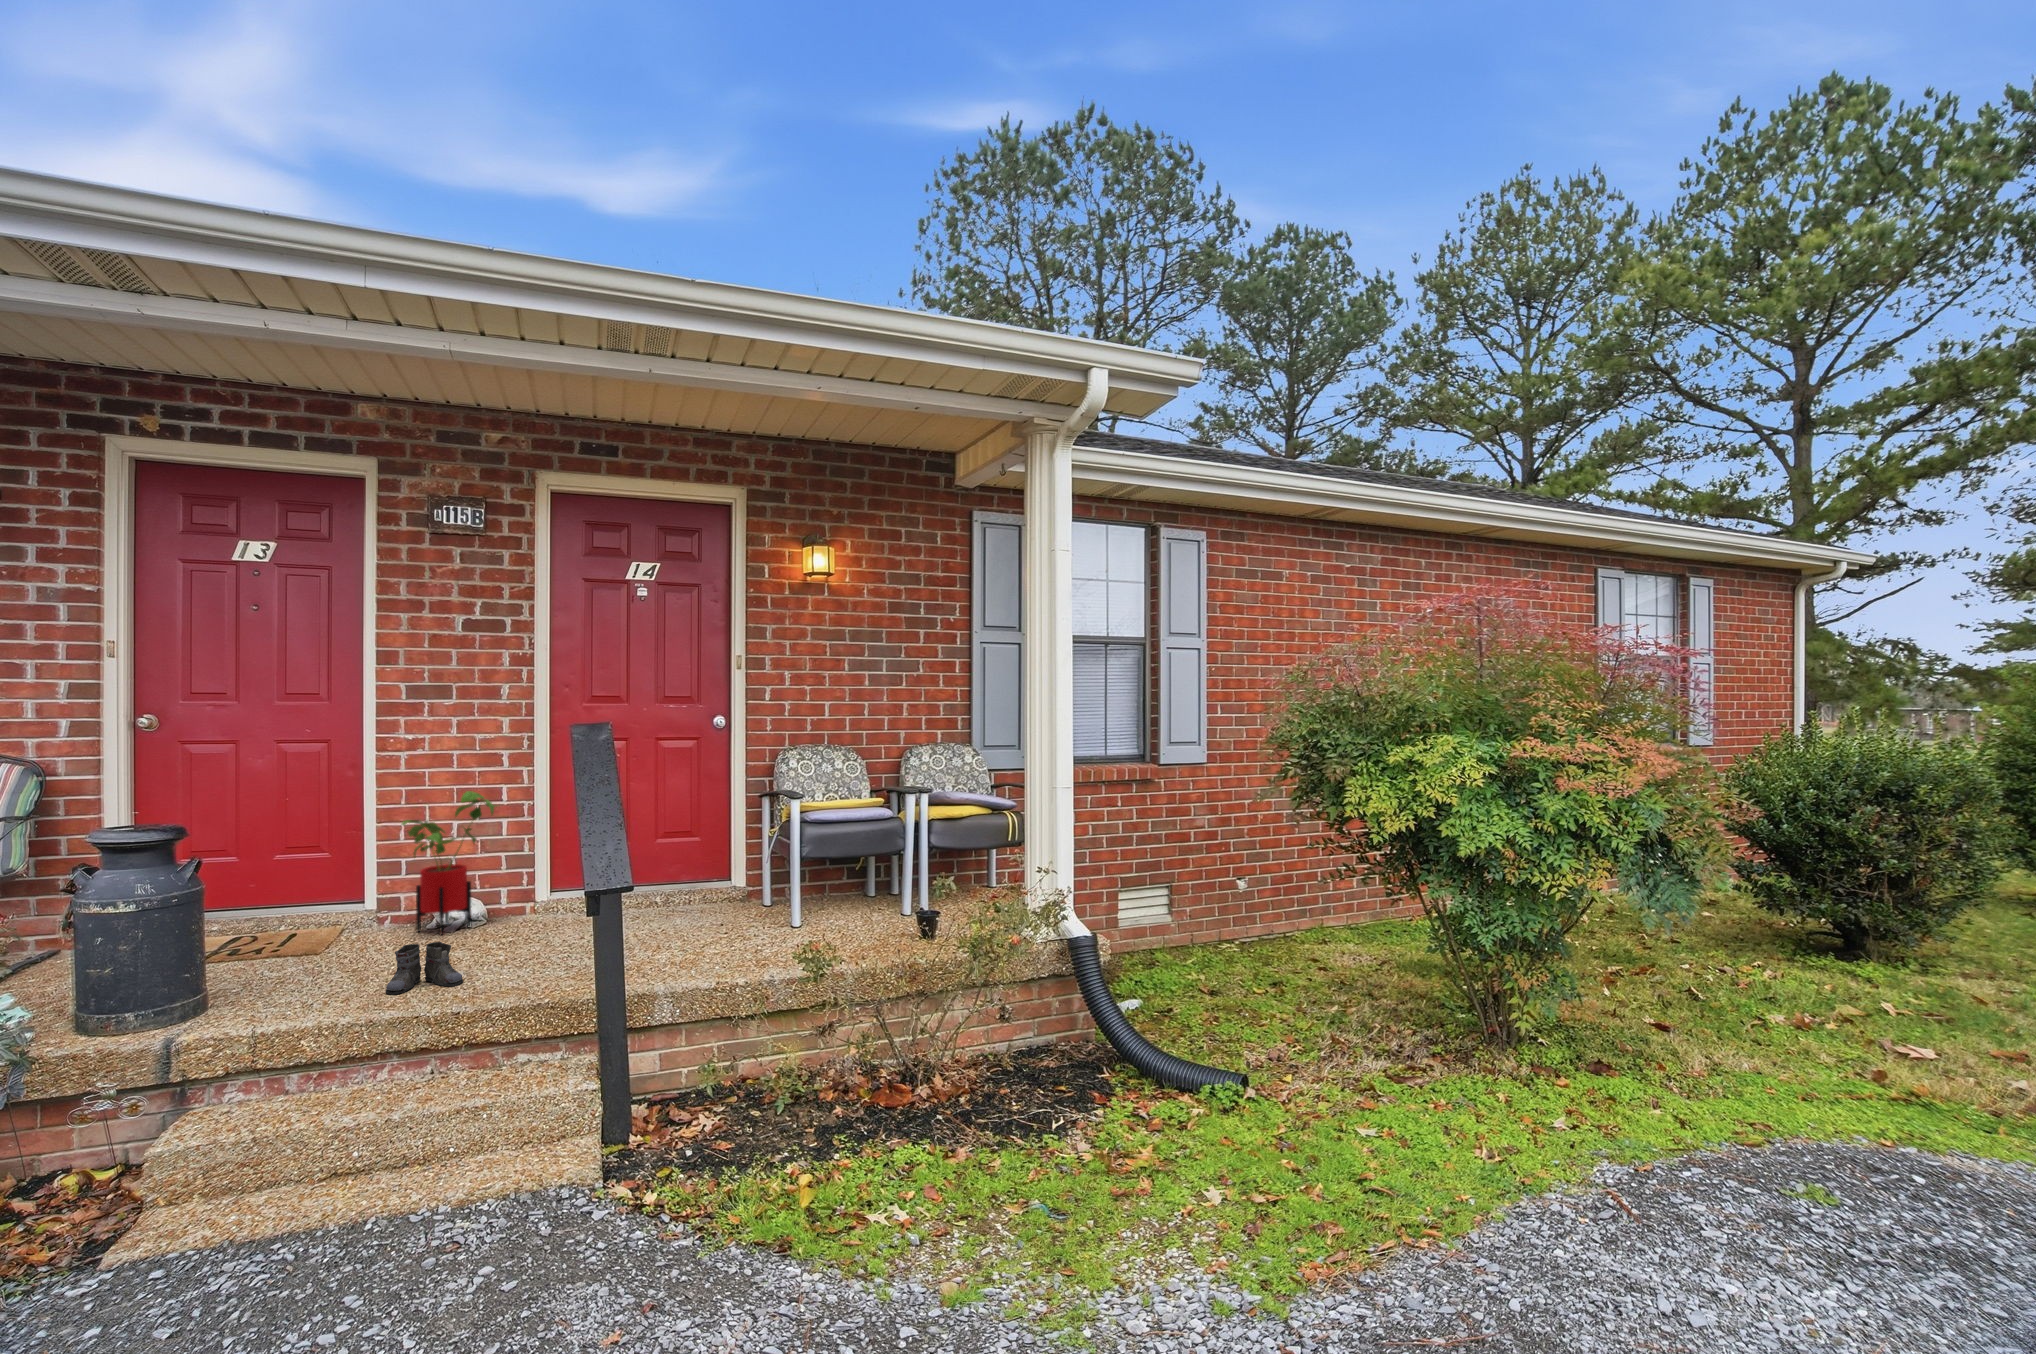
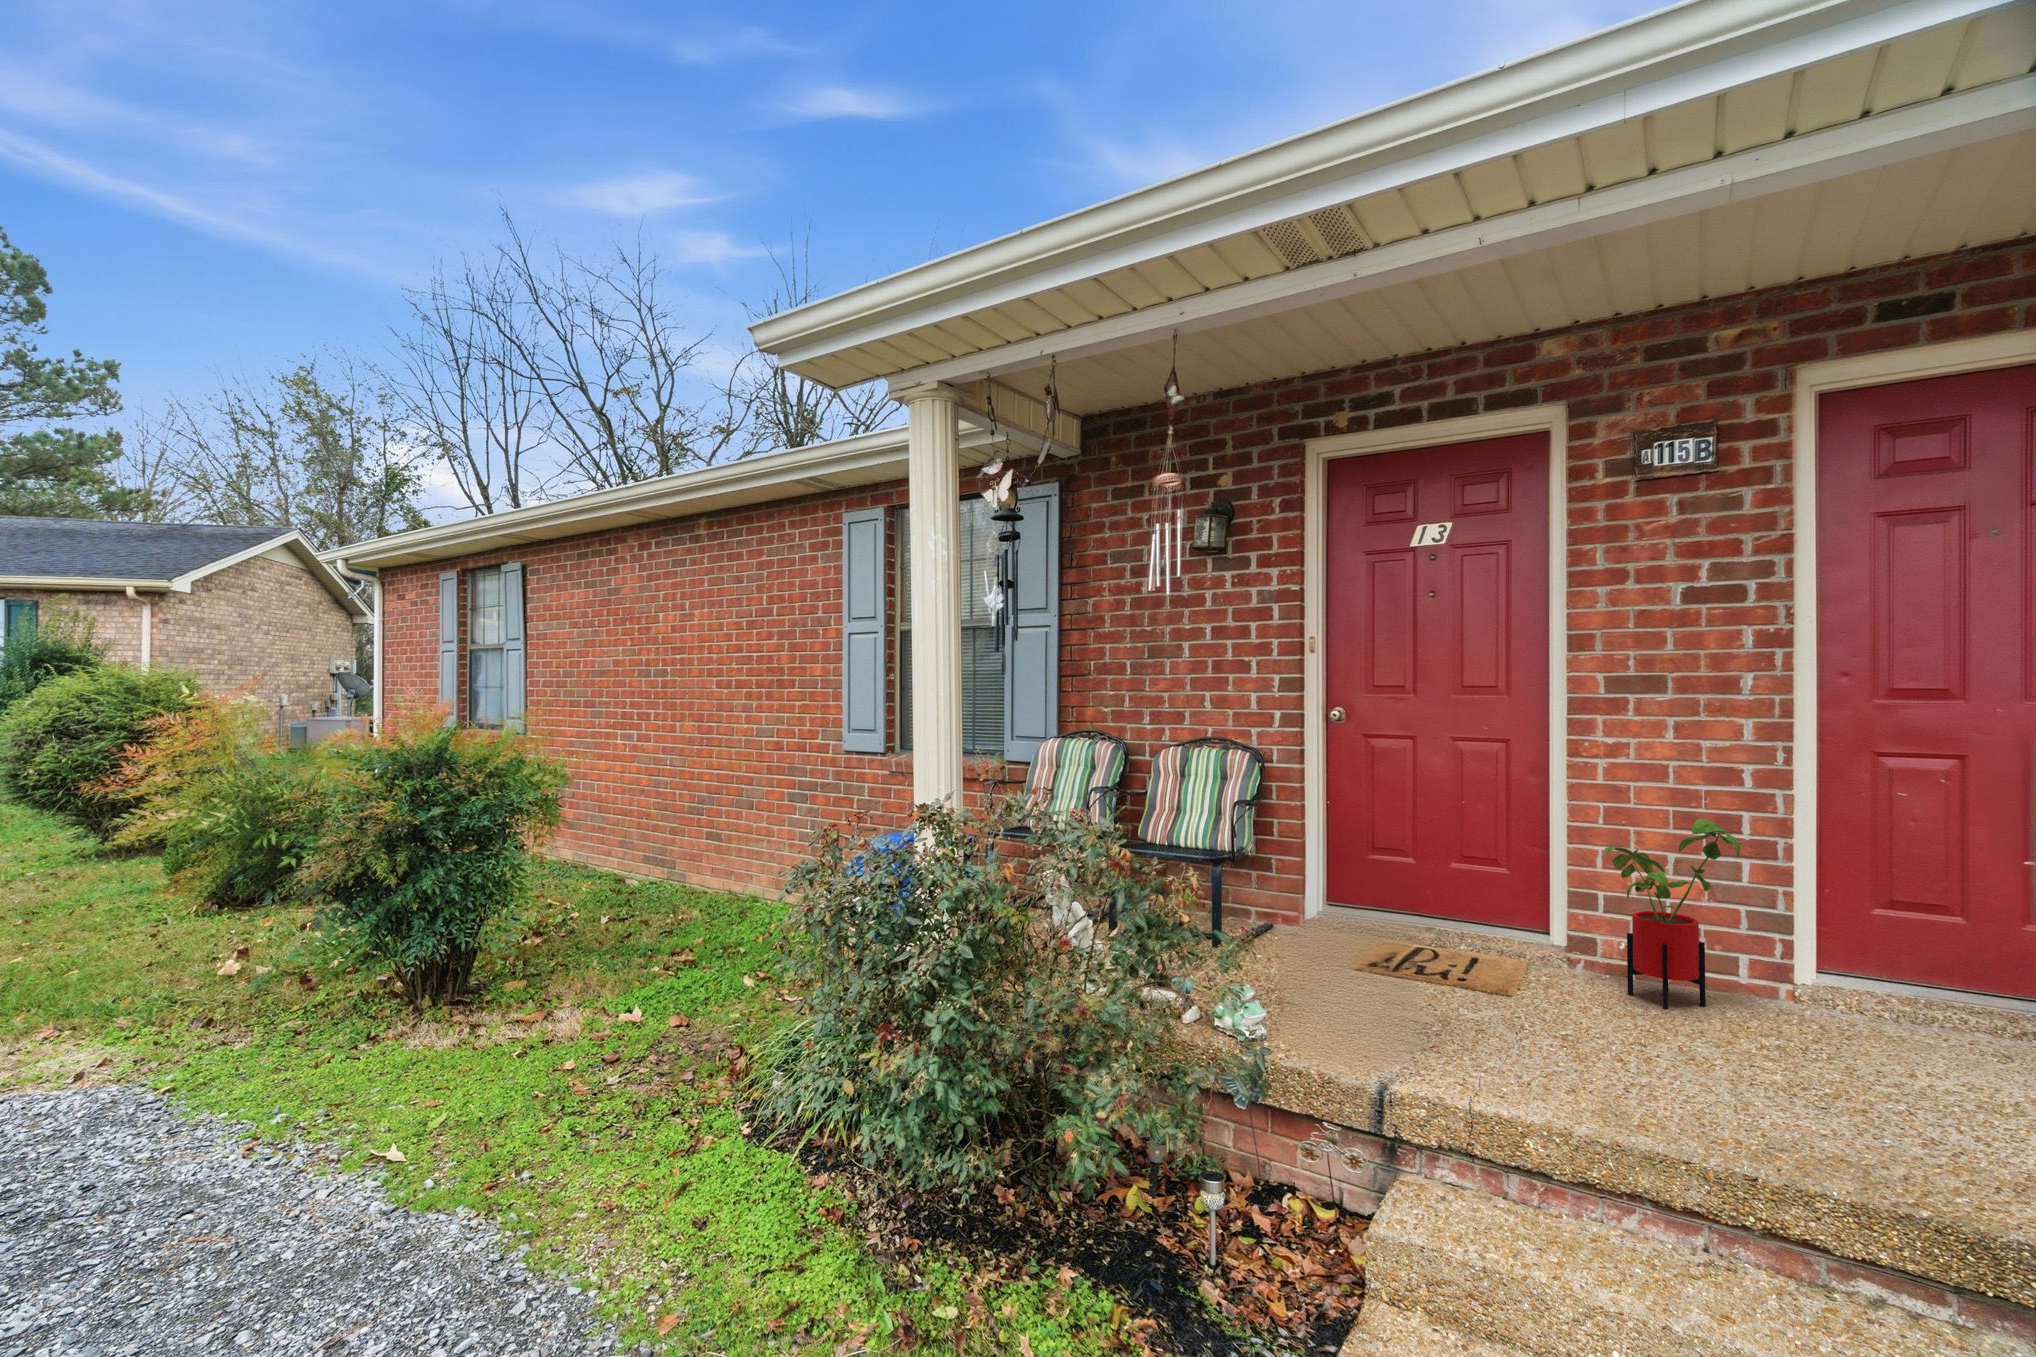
boots: present [385,942,463,994] -> none [1613,1032,1744,1120]

